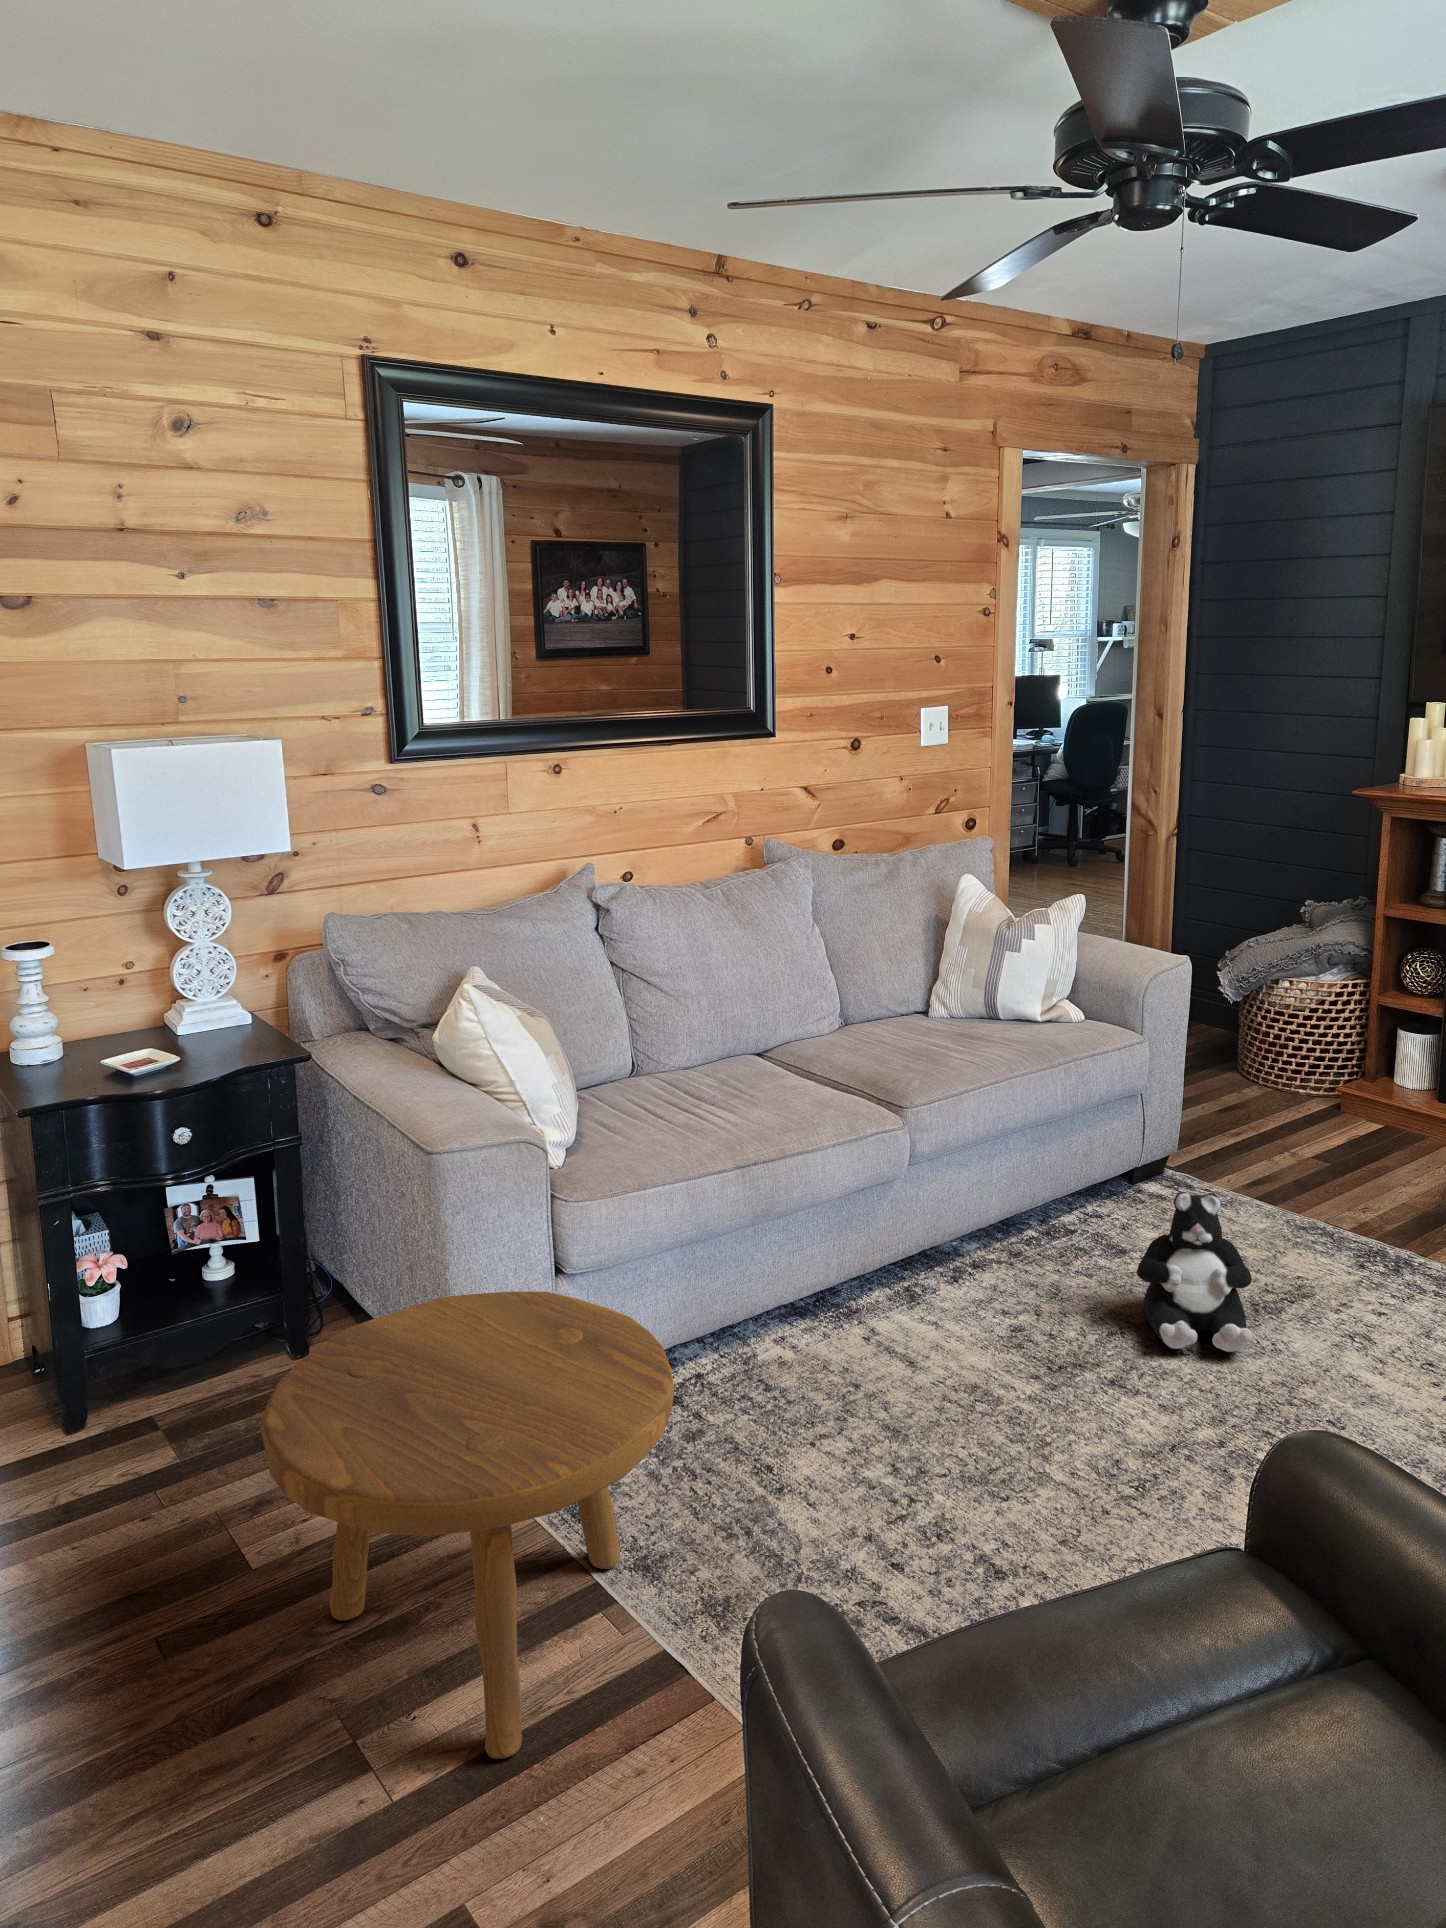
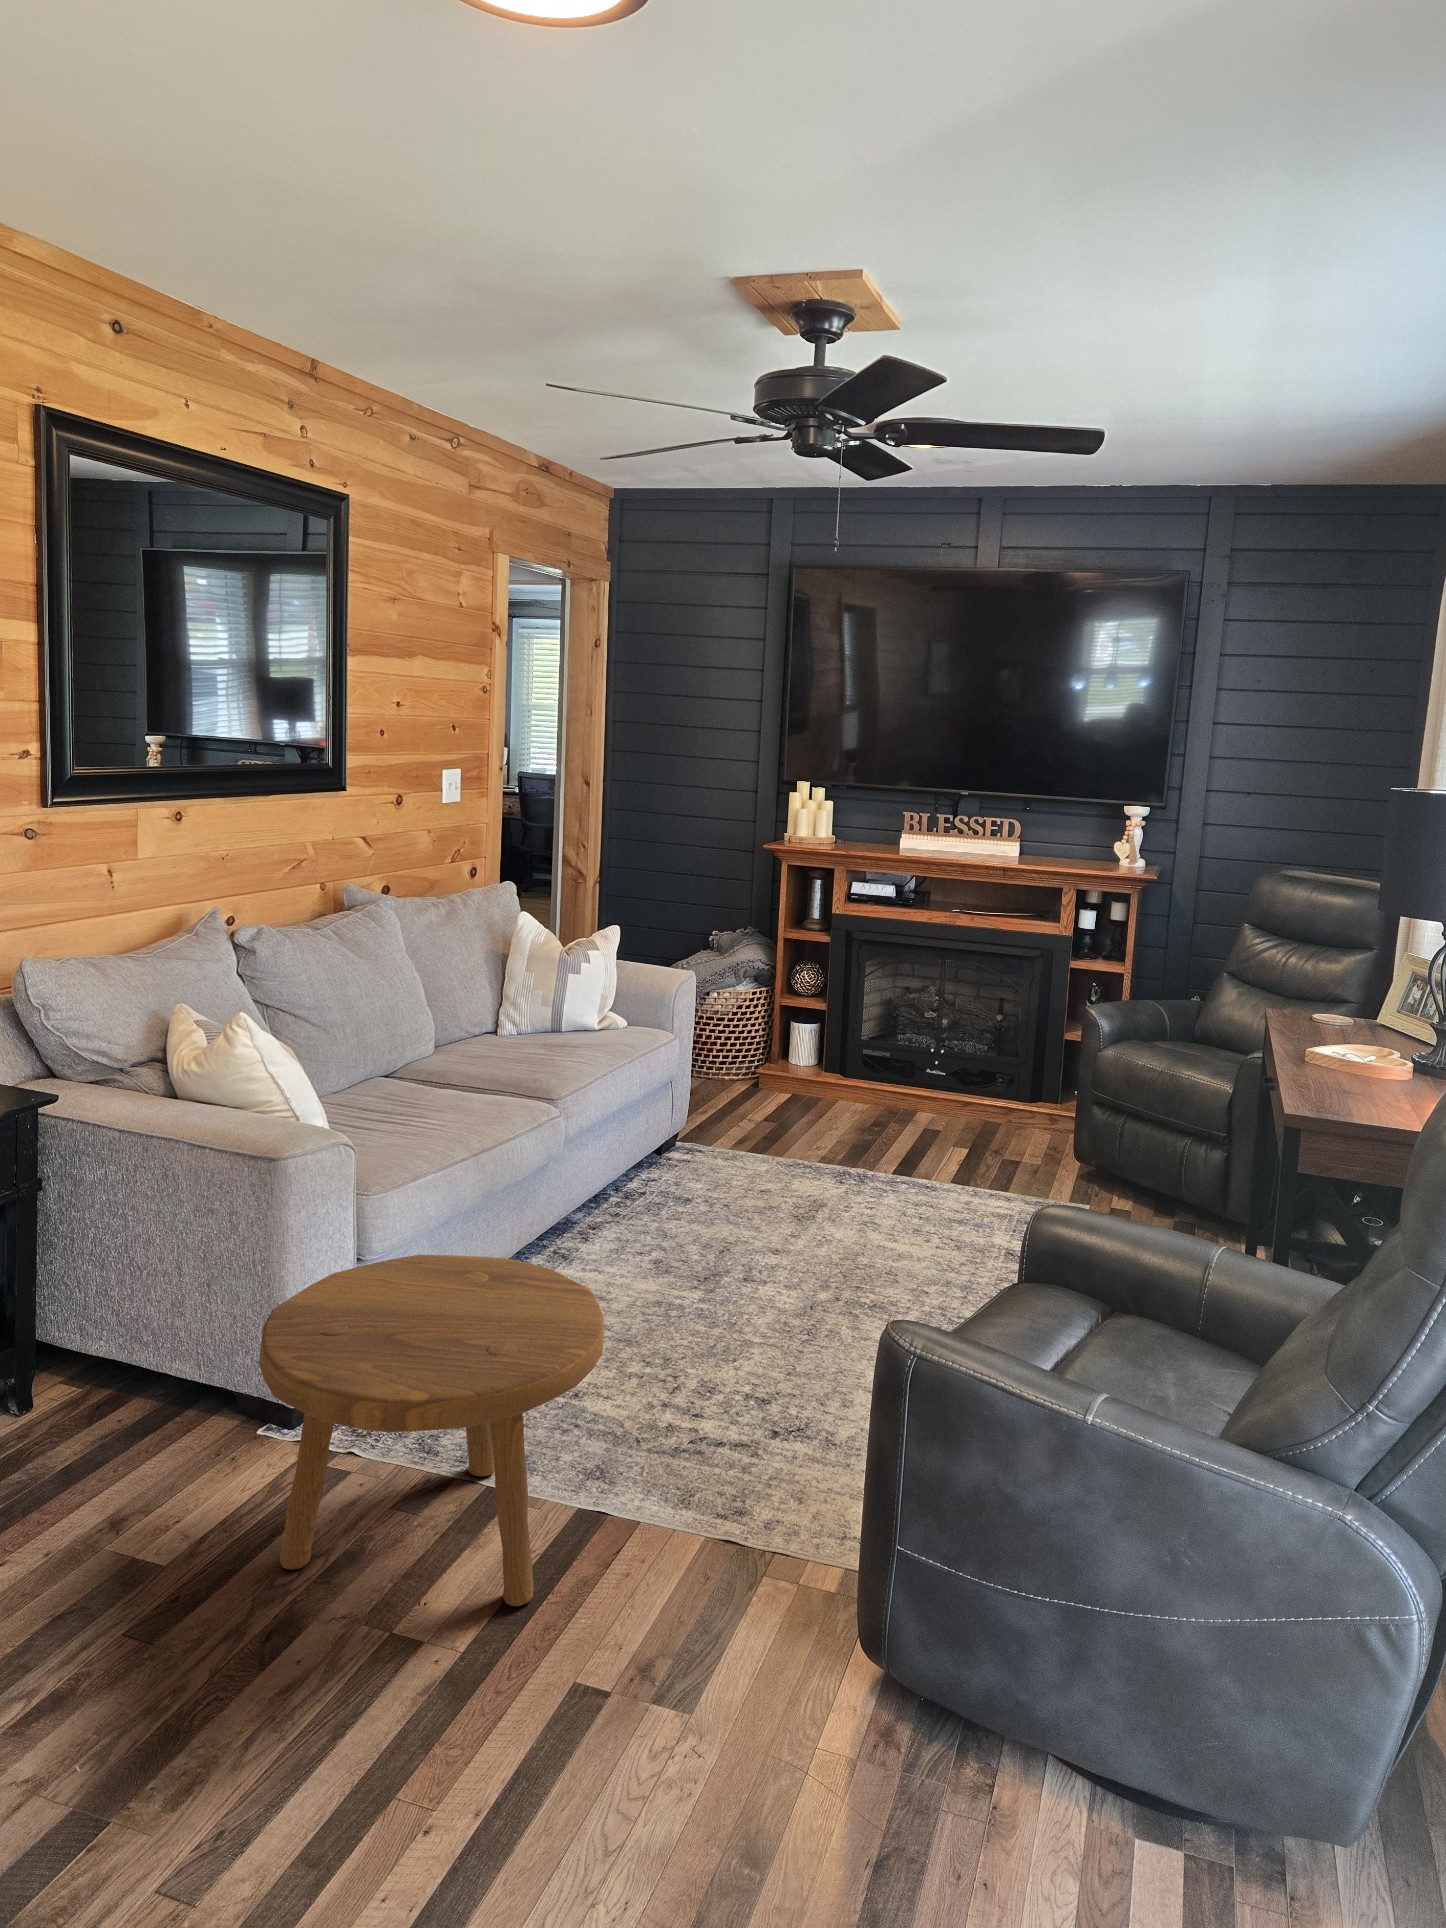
plush toy: present [1137,1192,1252,1352] -> none [730,1135,821,1251]

